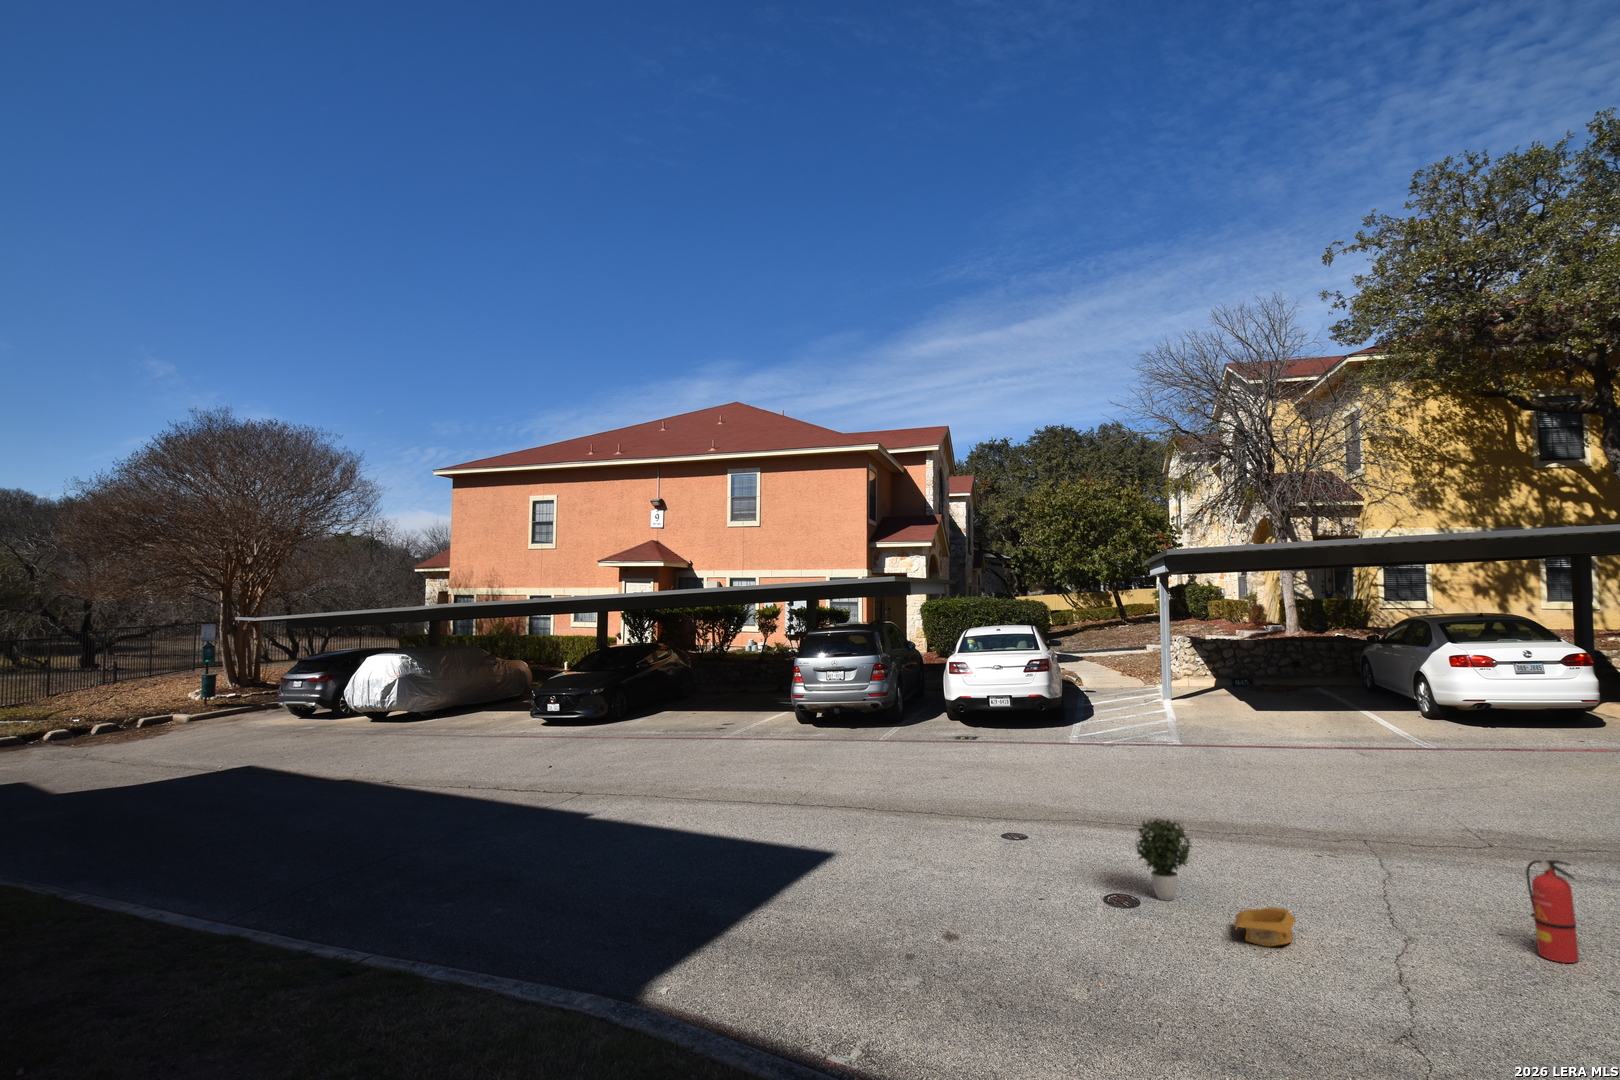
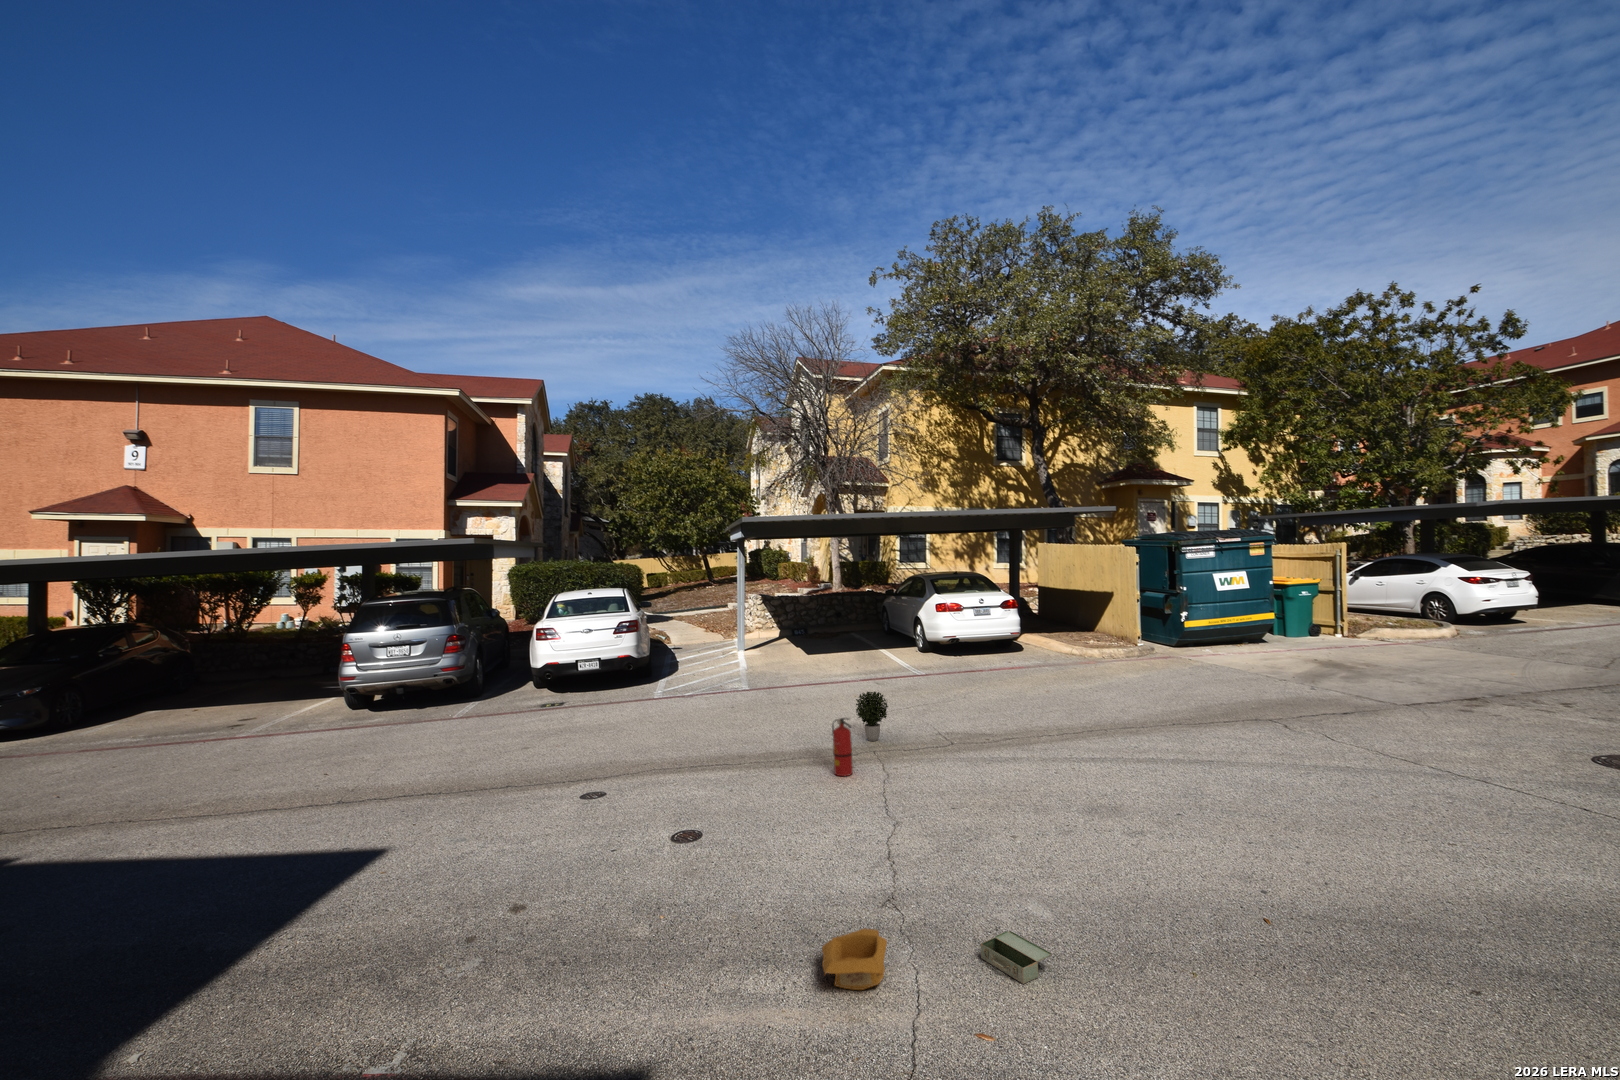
potted plant: present [1136,819,1192,900] -> present [856,692,888,741]
fire extinguisher: present [1526,860,1579,963] -> present [832,718,853,776]
toolbox: none [1390,931,1462,967] -> present [981,931,1052,984]

